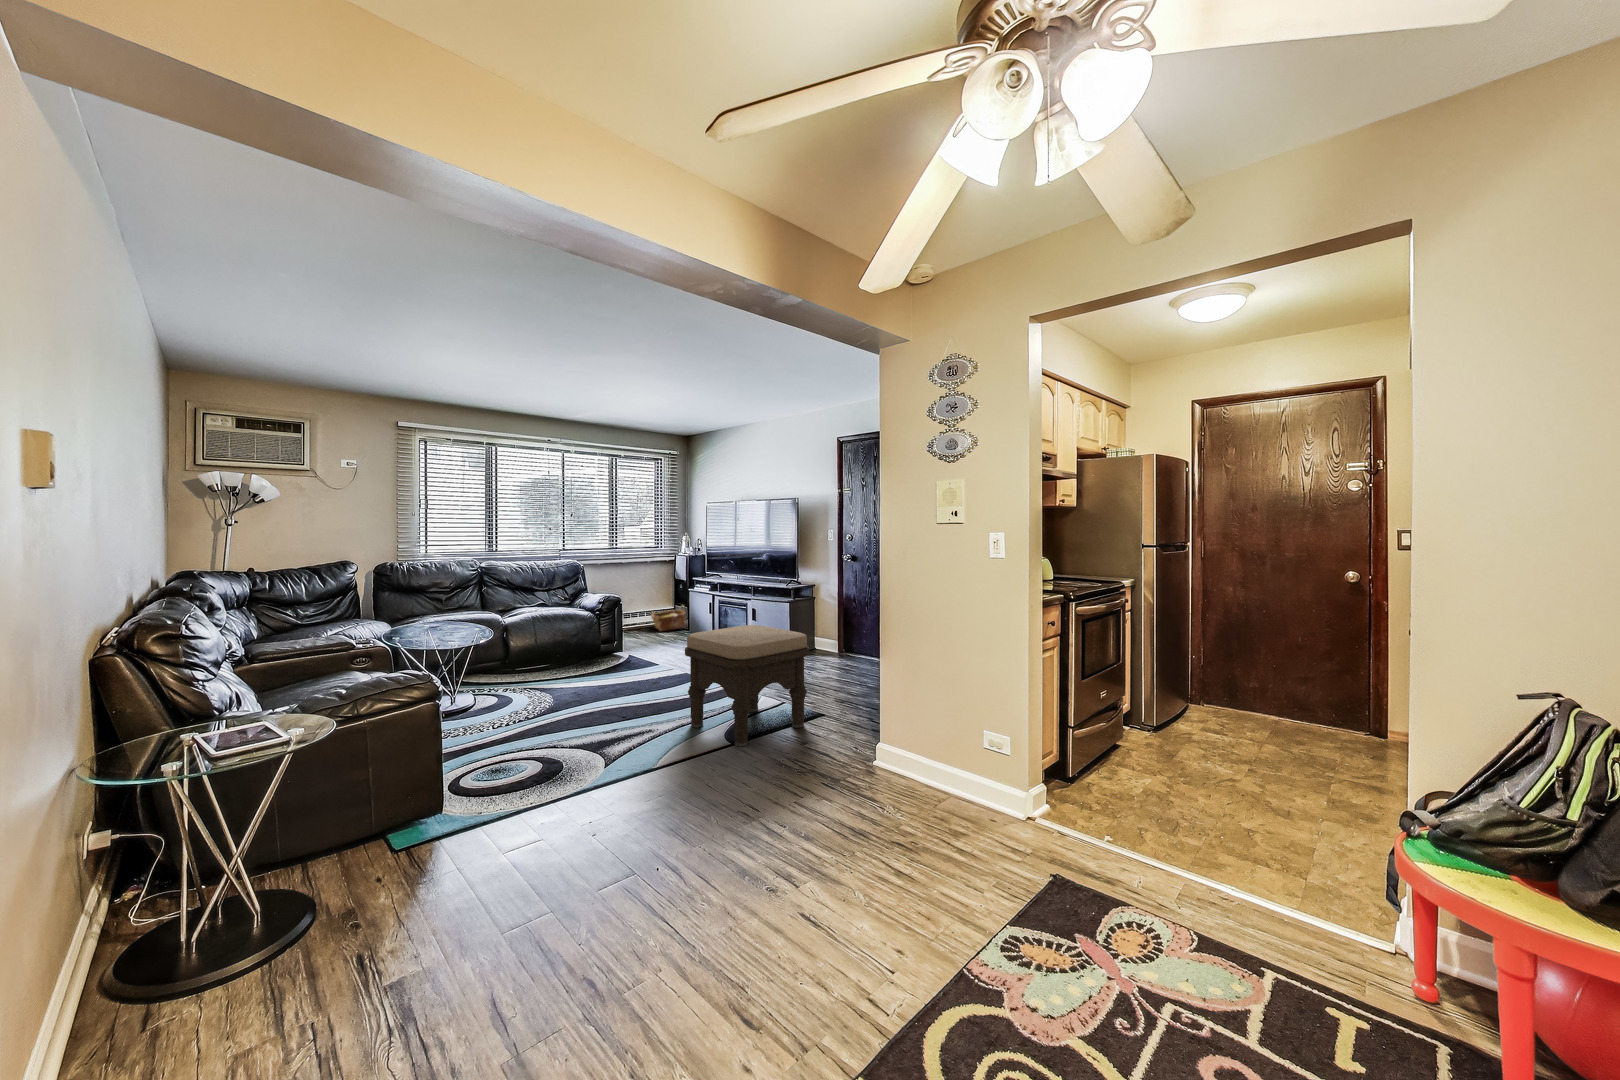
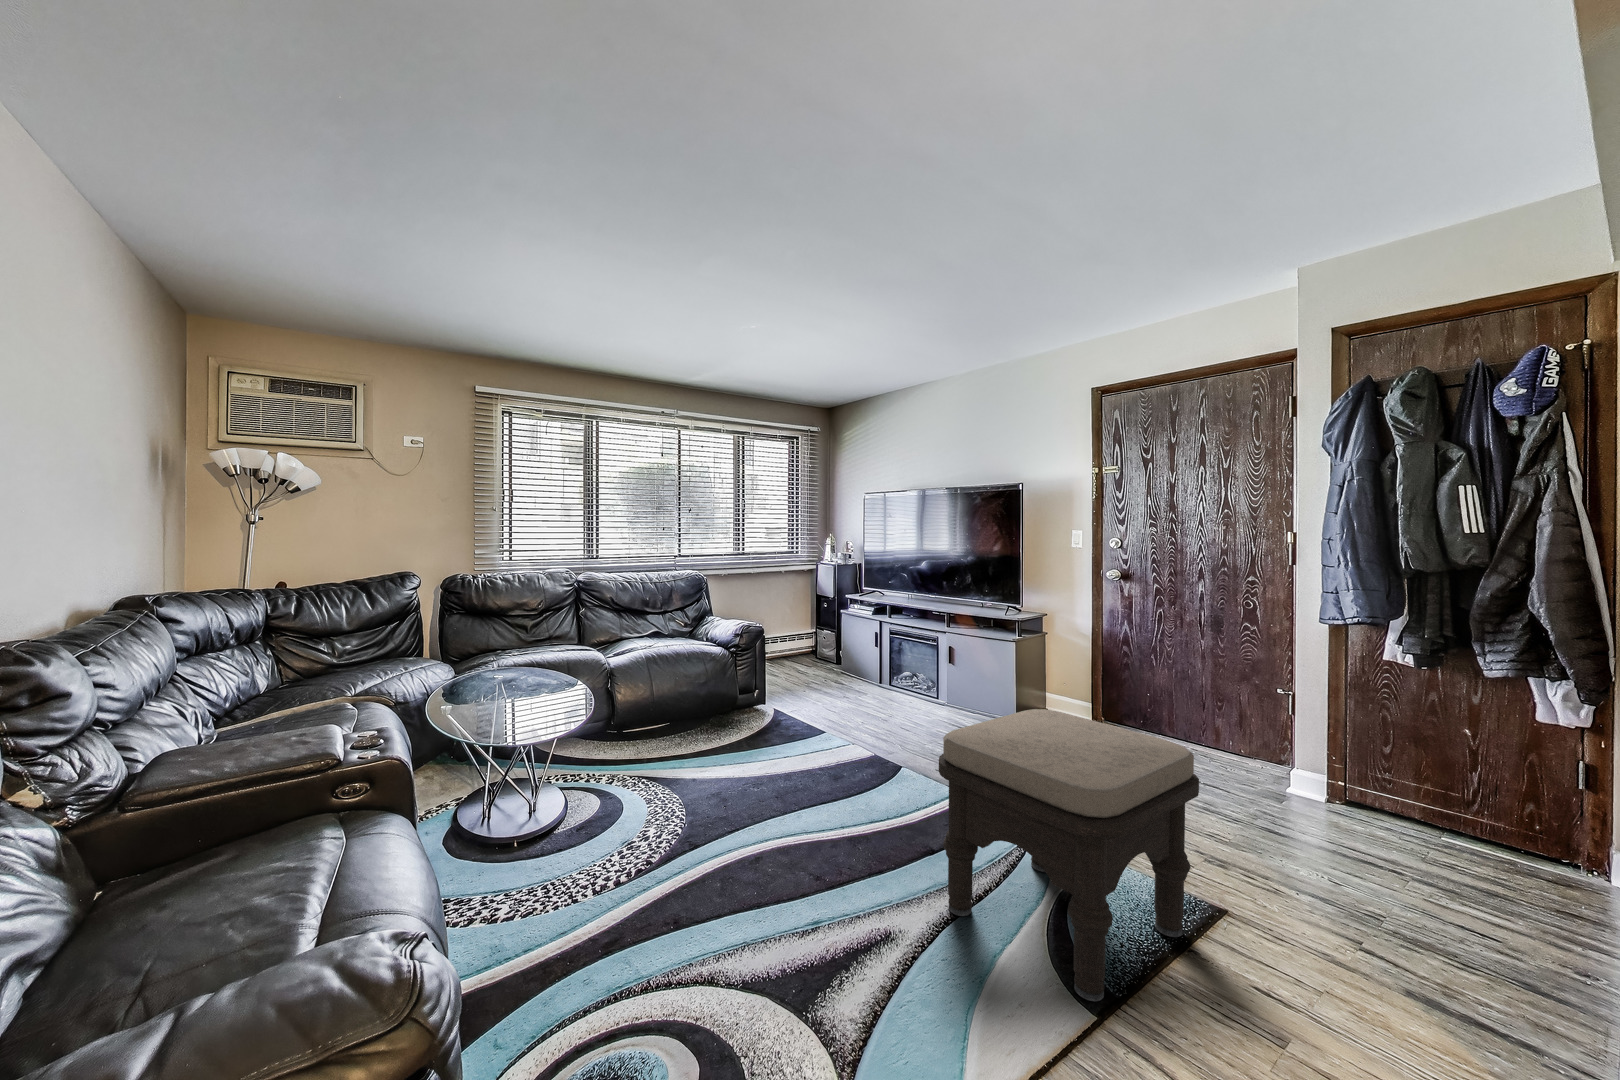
woven basket: present [651,609,686,631] -> none [790,632,836,668]

